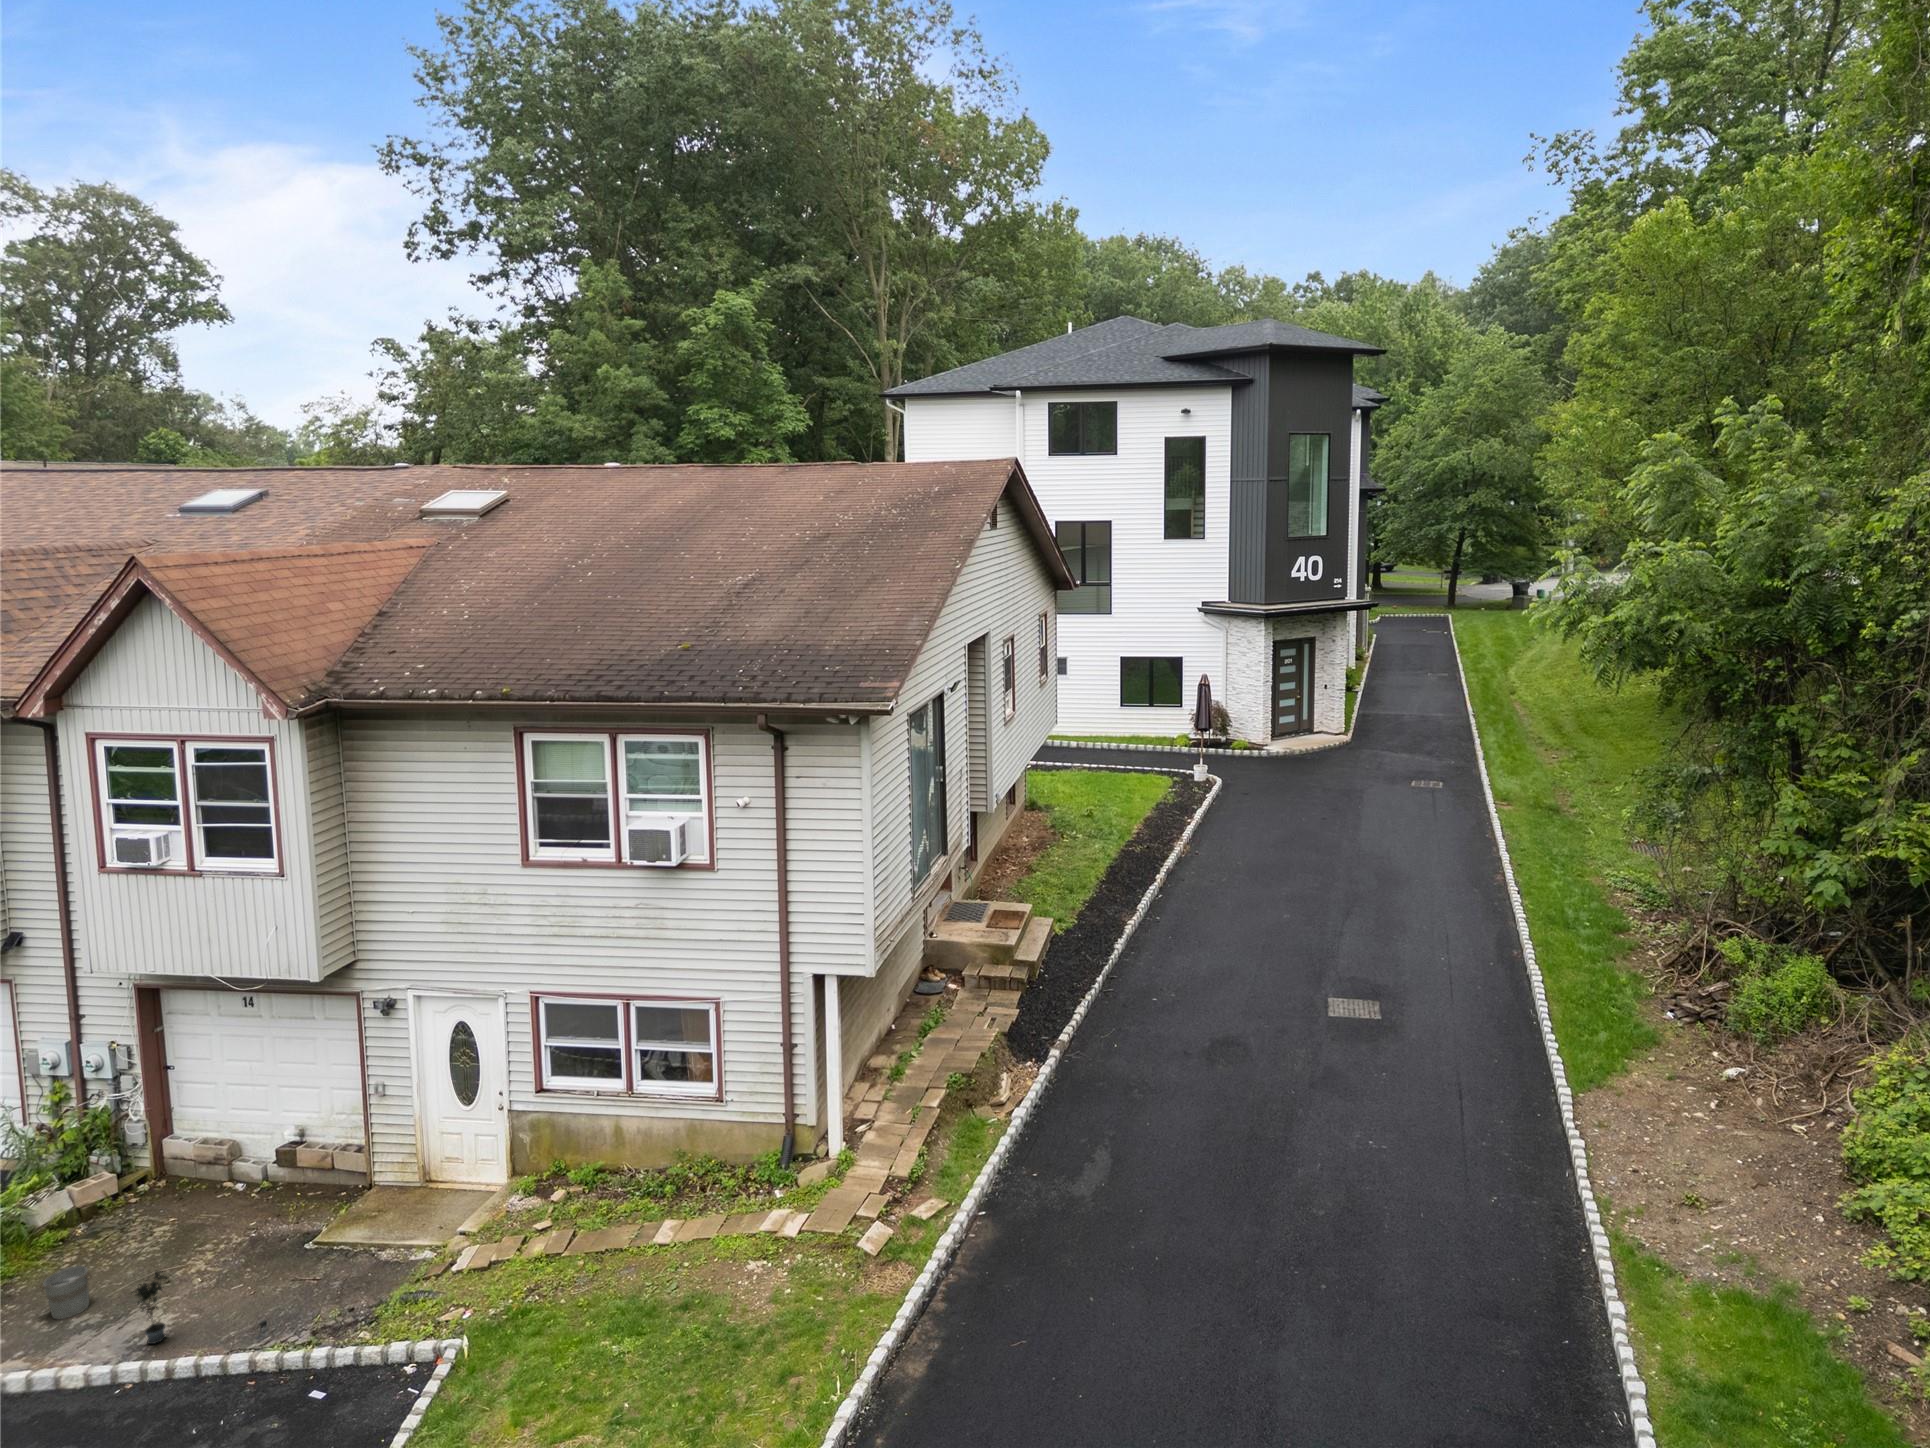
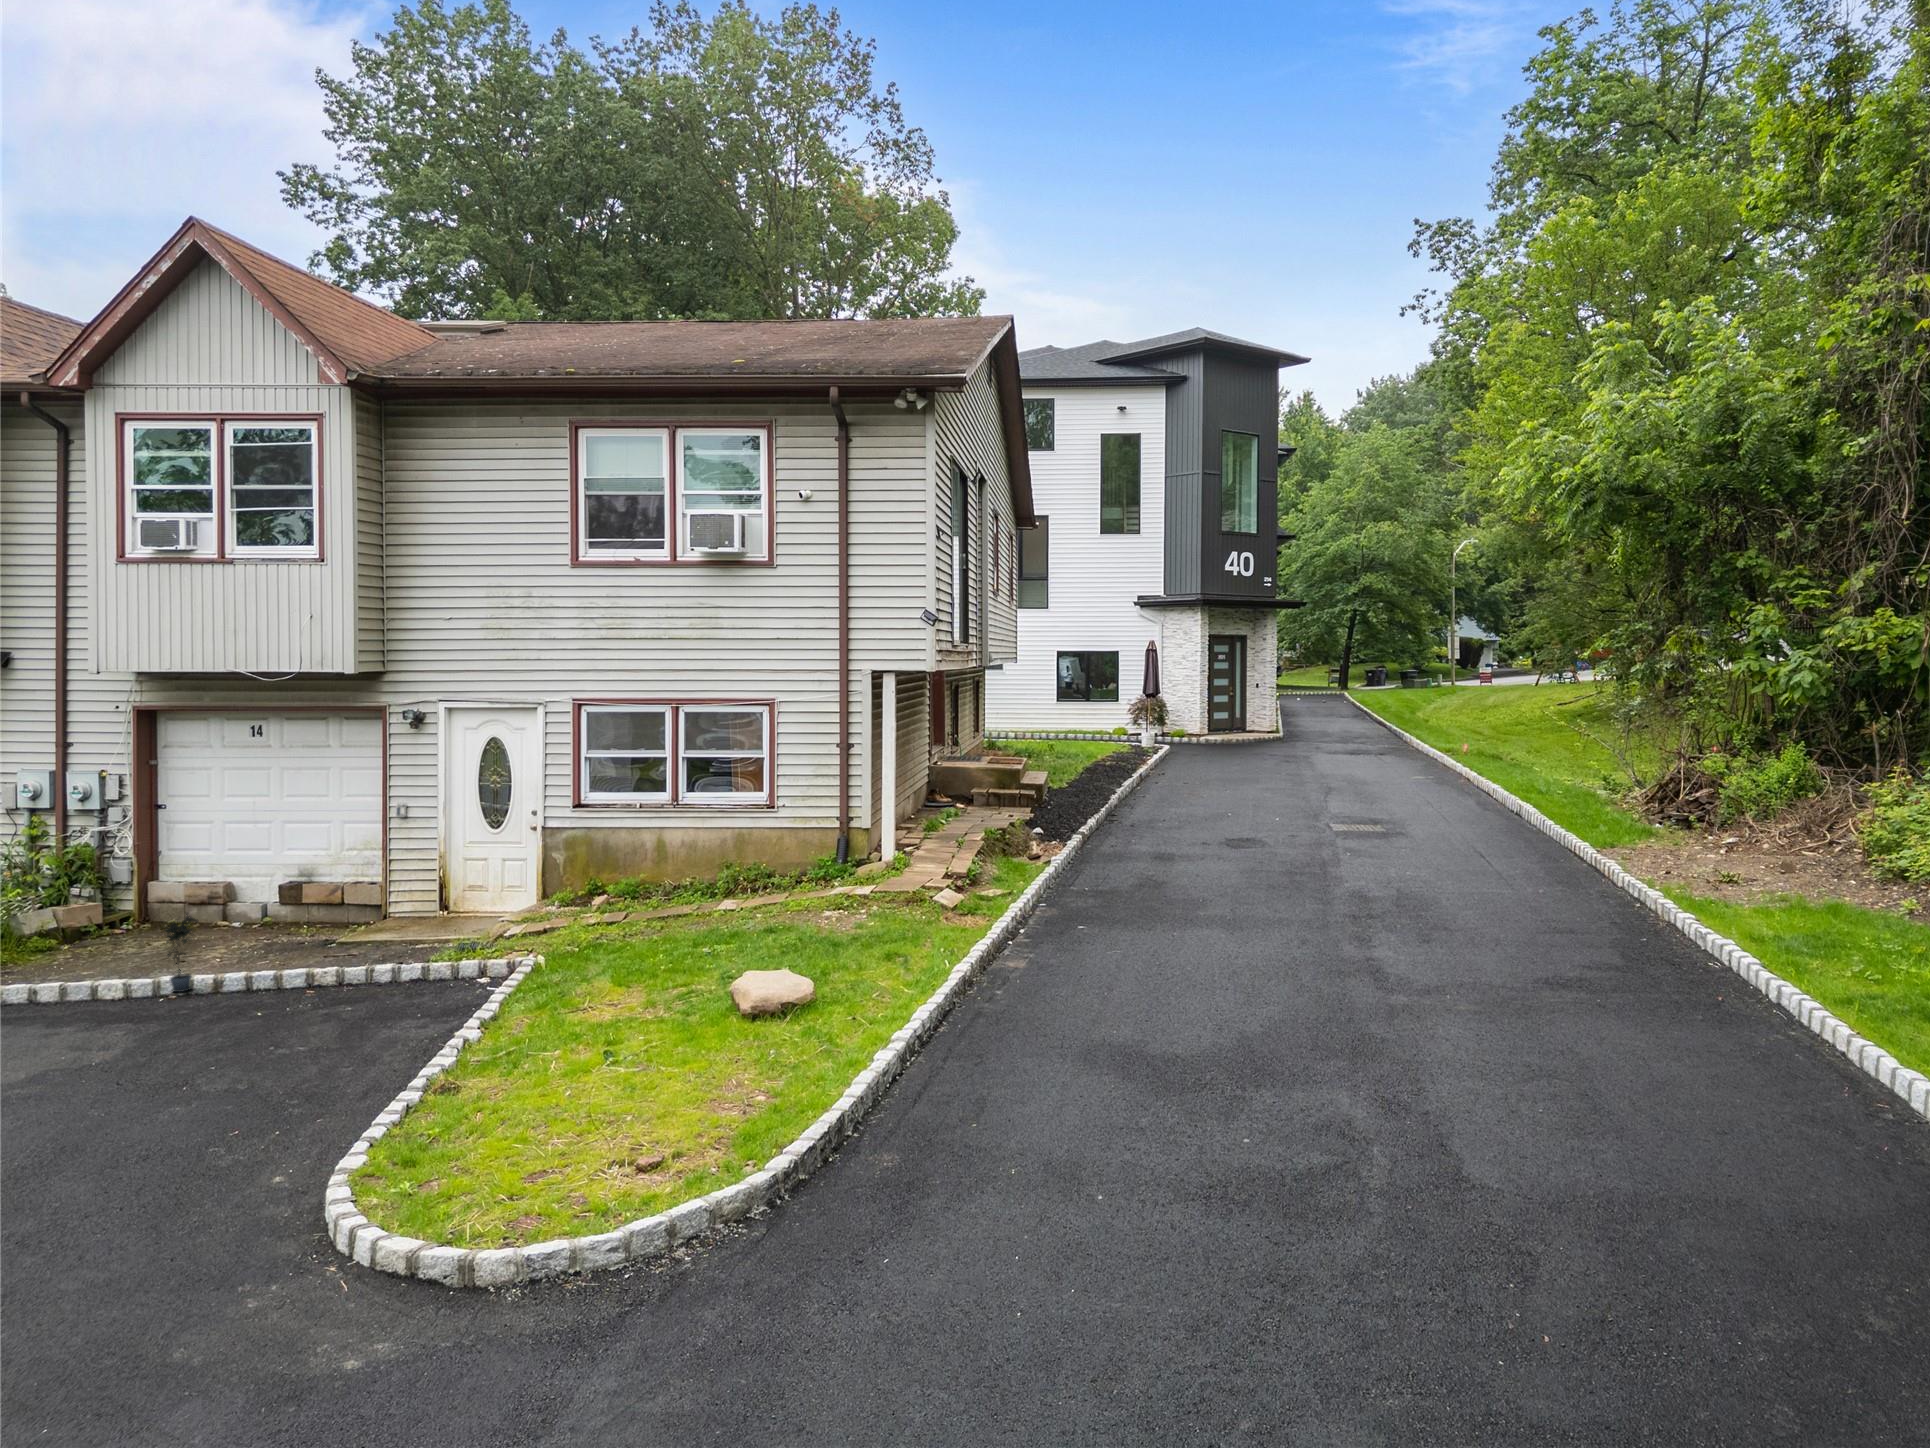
bucket: present [40,1266,91,1319] -> none [42,940,98,989]

